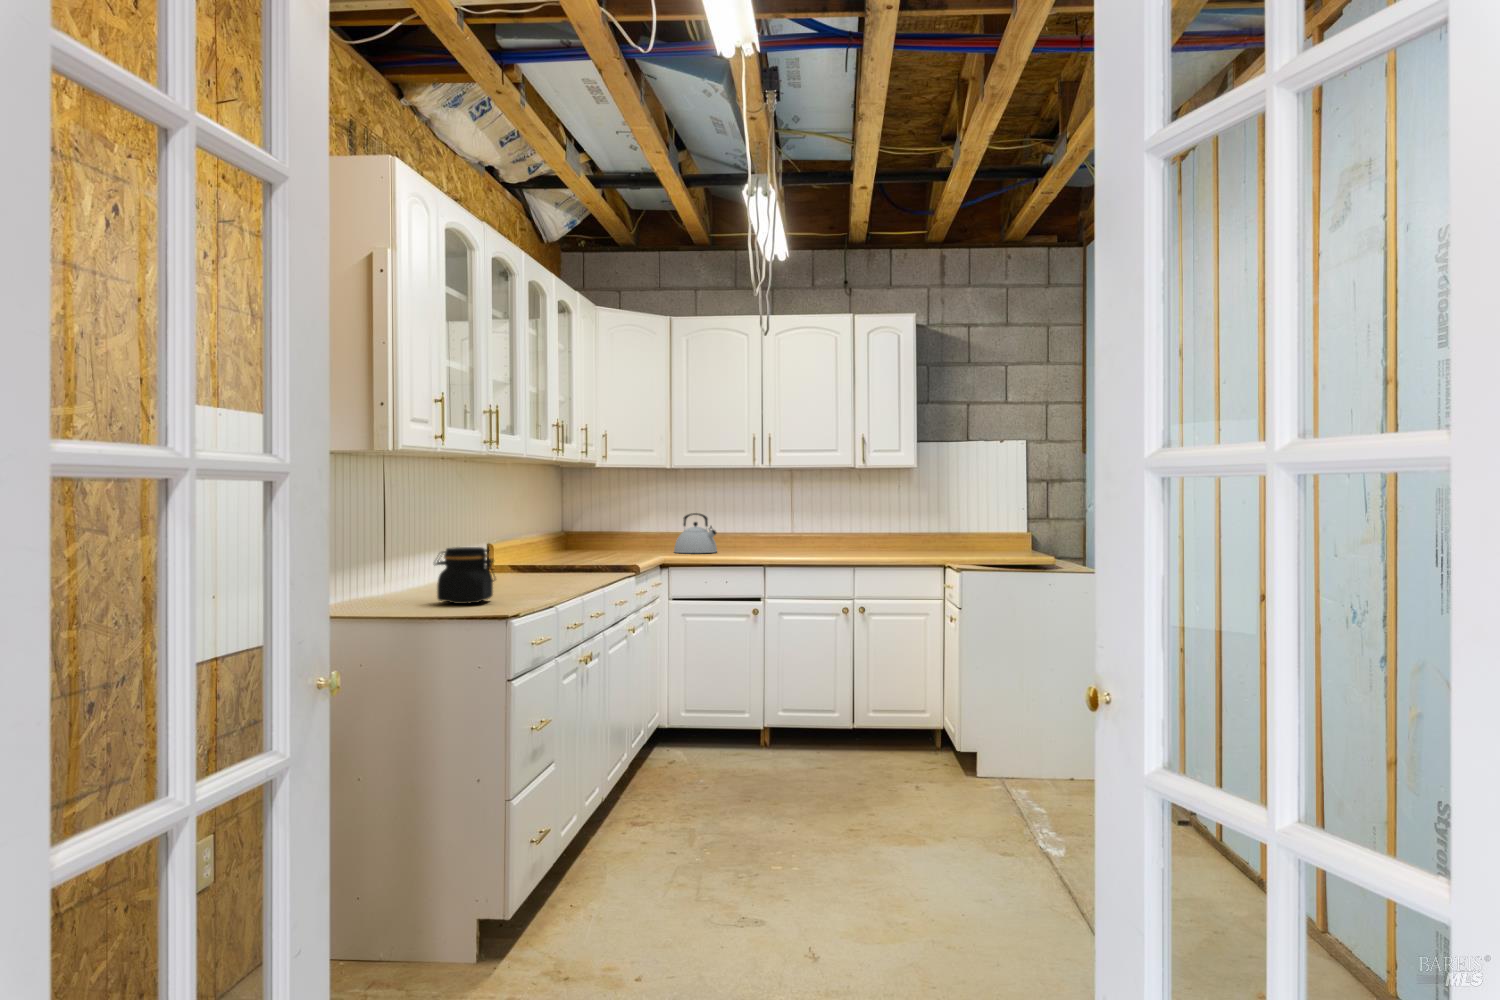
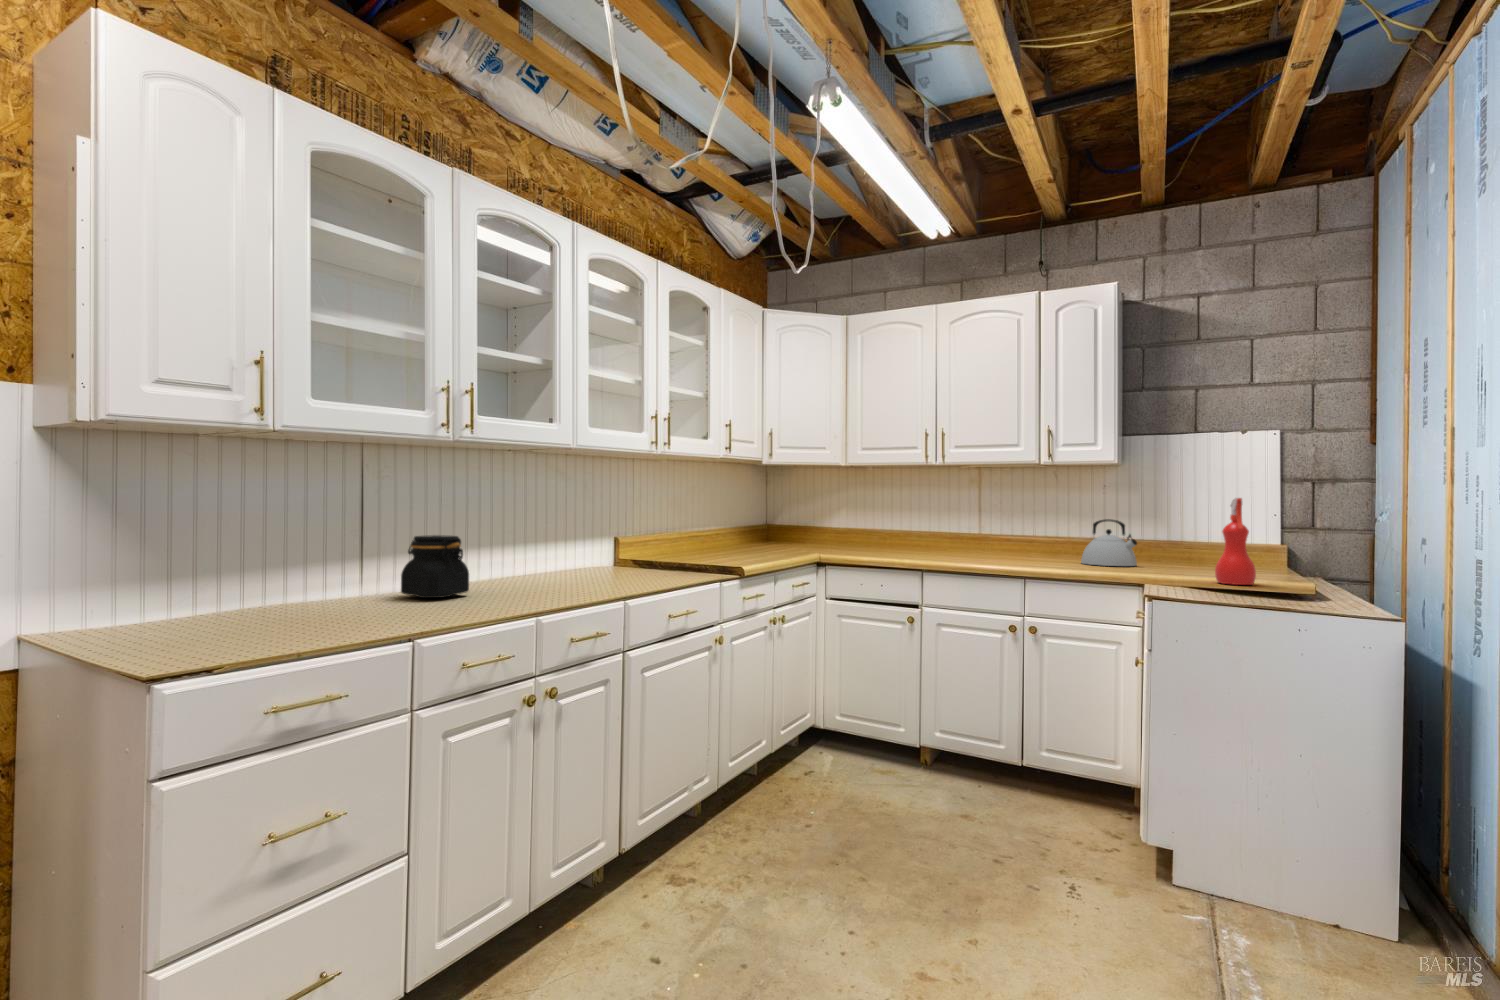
spray bottle: none [999,497,1025,563] -> present [1215,498,1256,585]
kettle: present [674,513,717,553] -> present [1081,519,1137,566]

